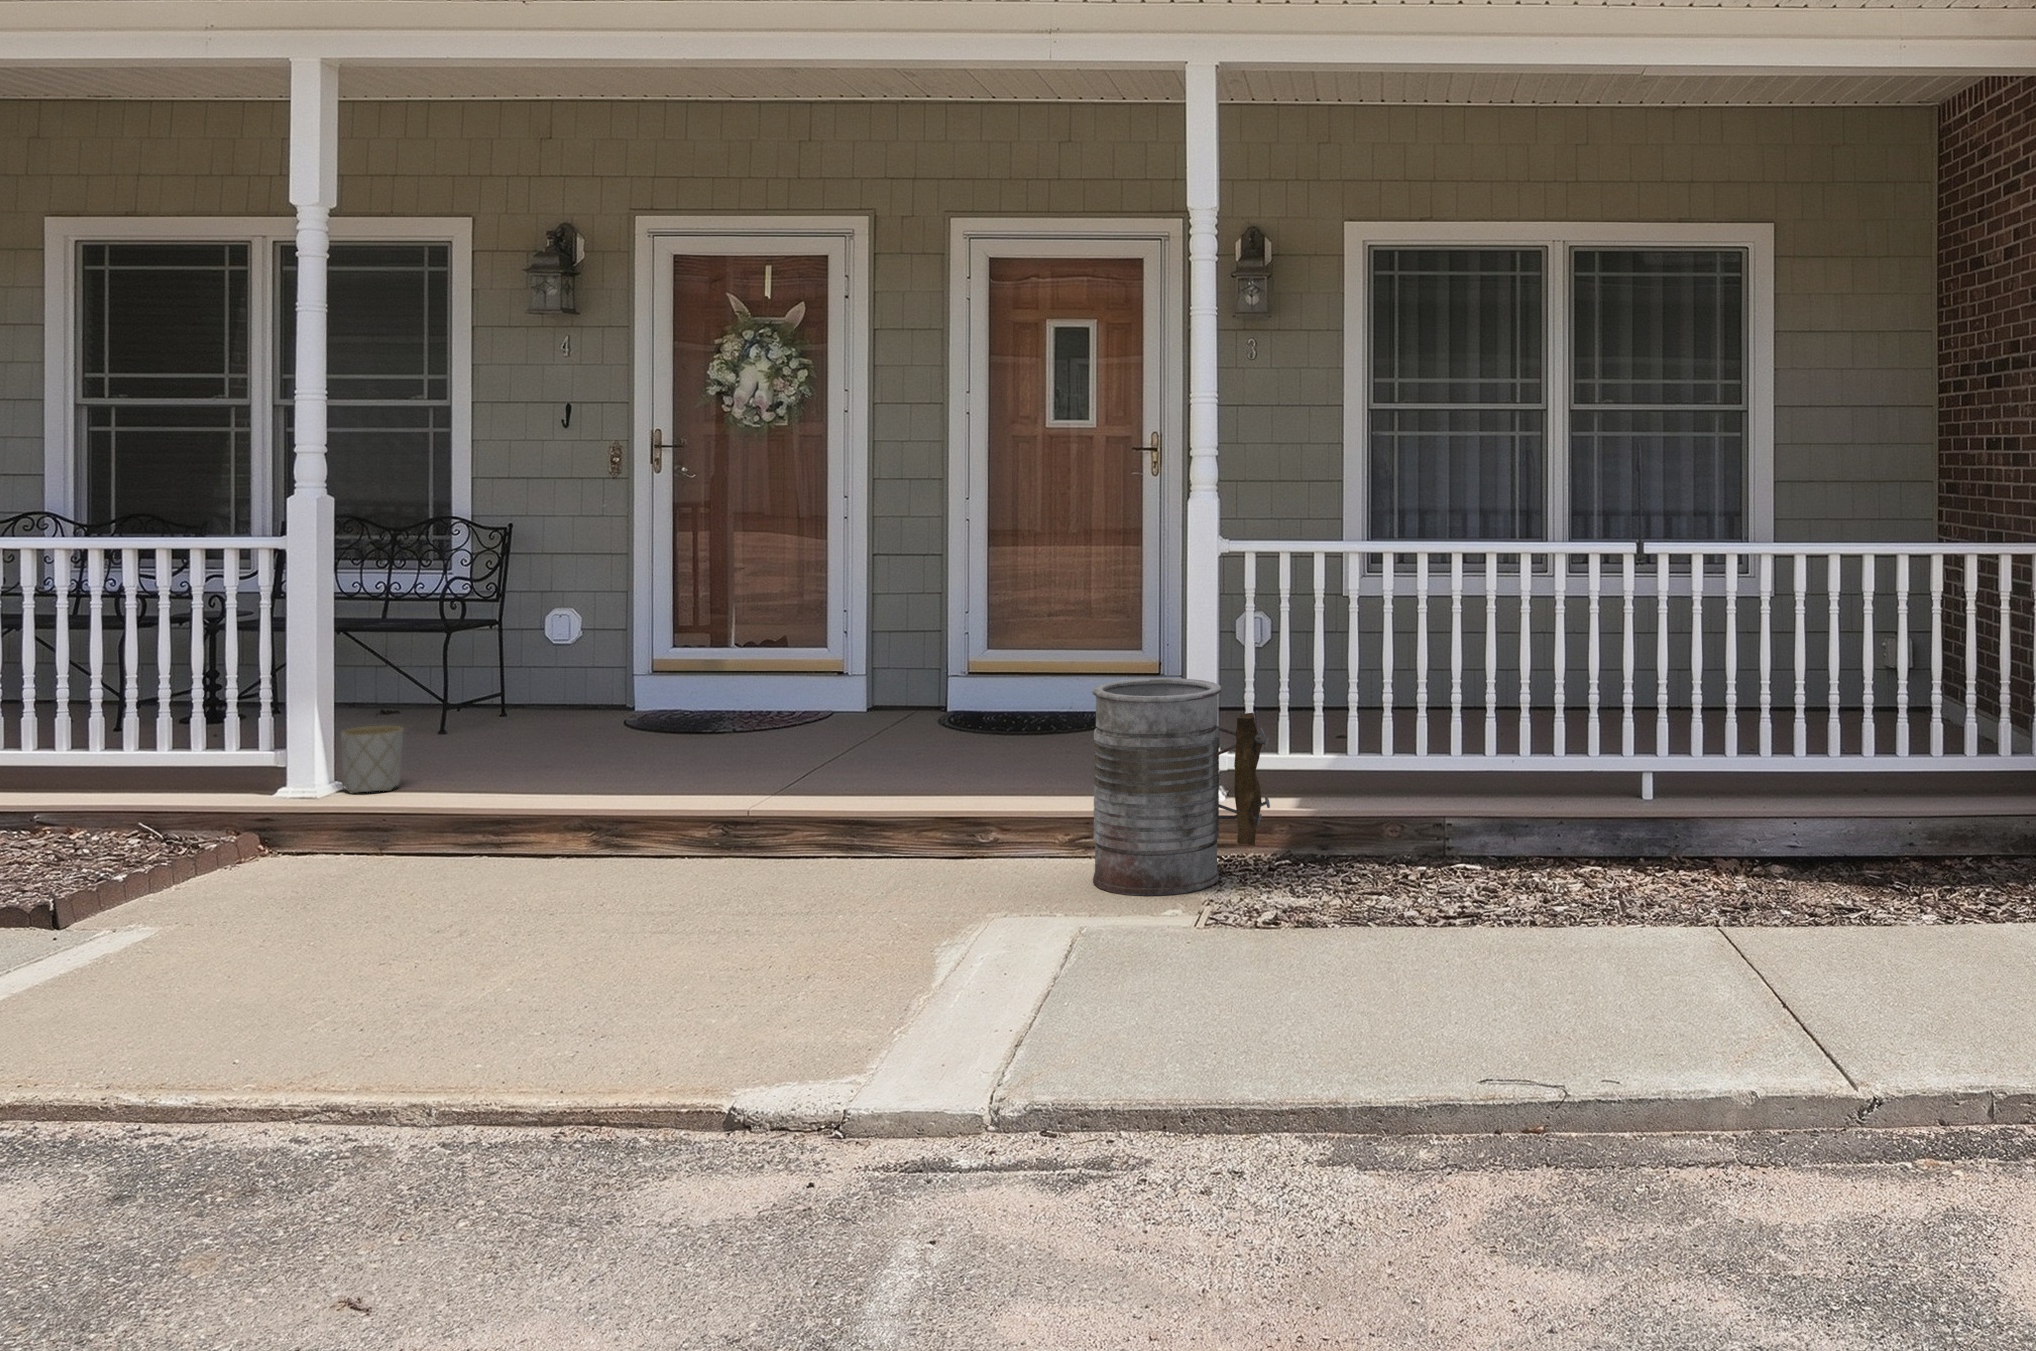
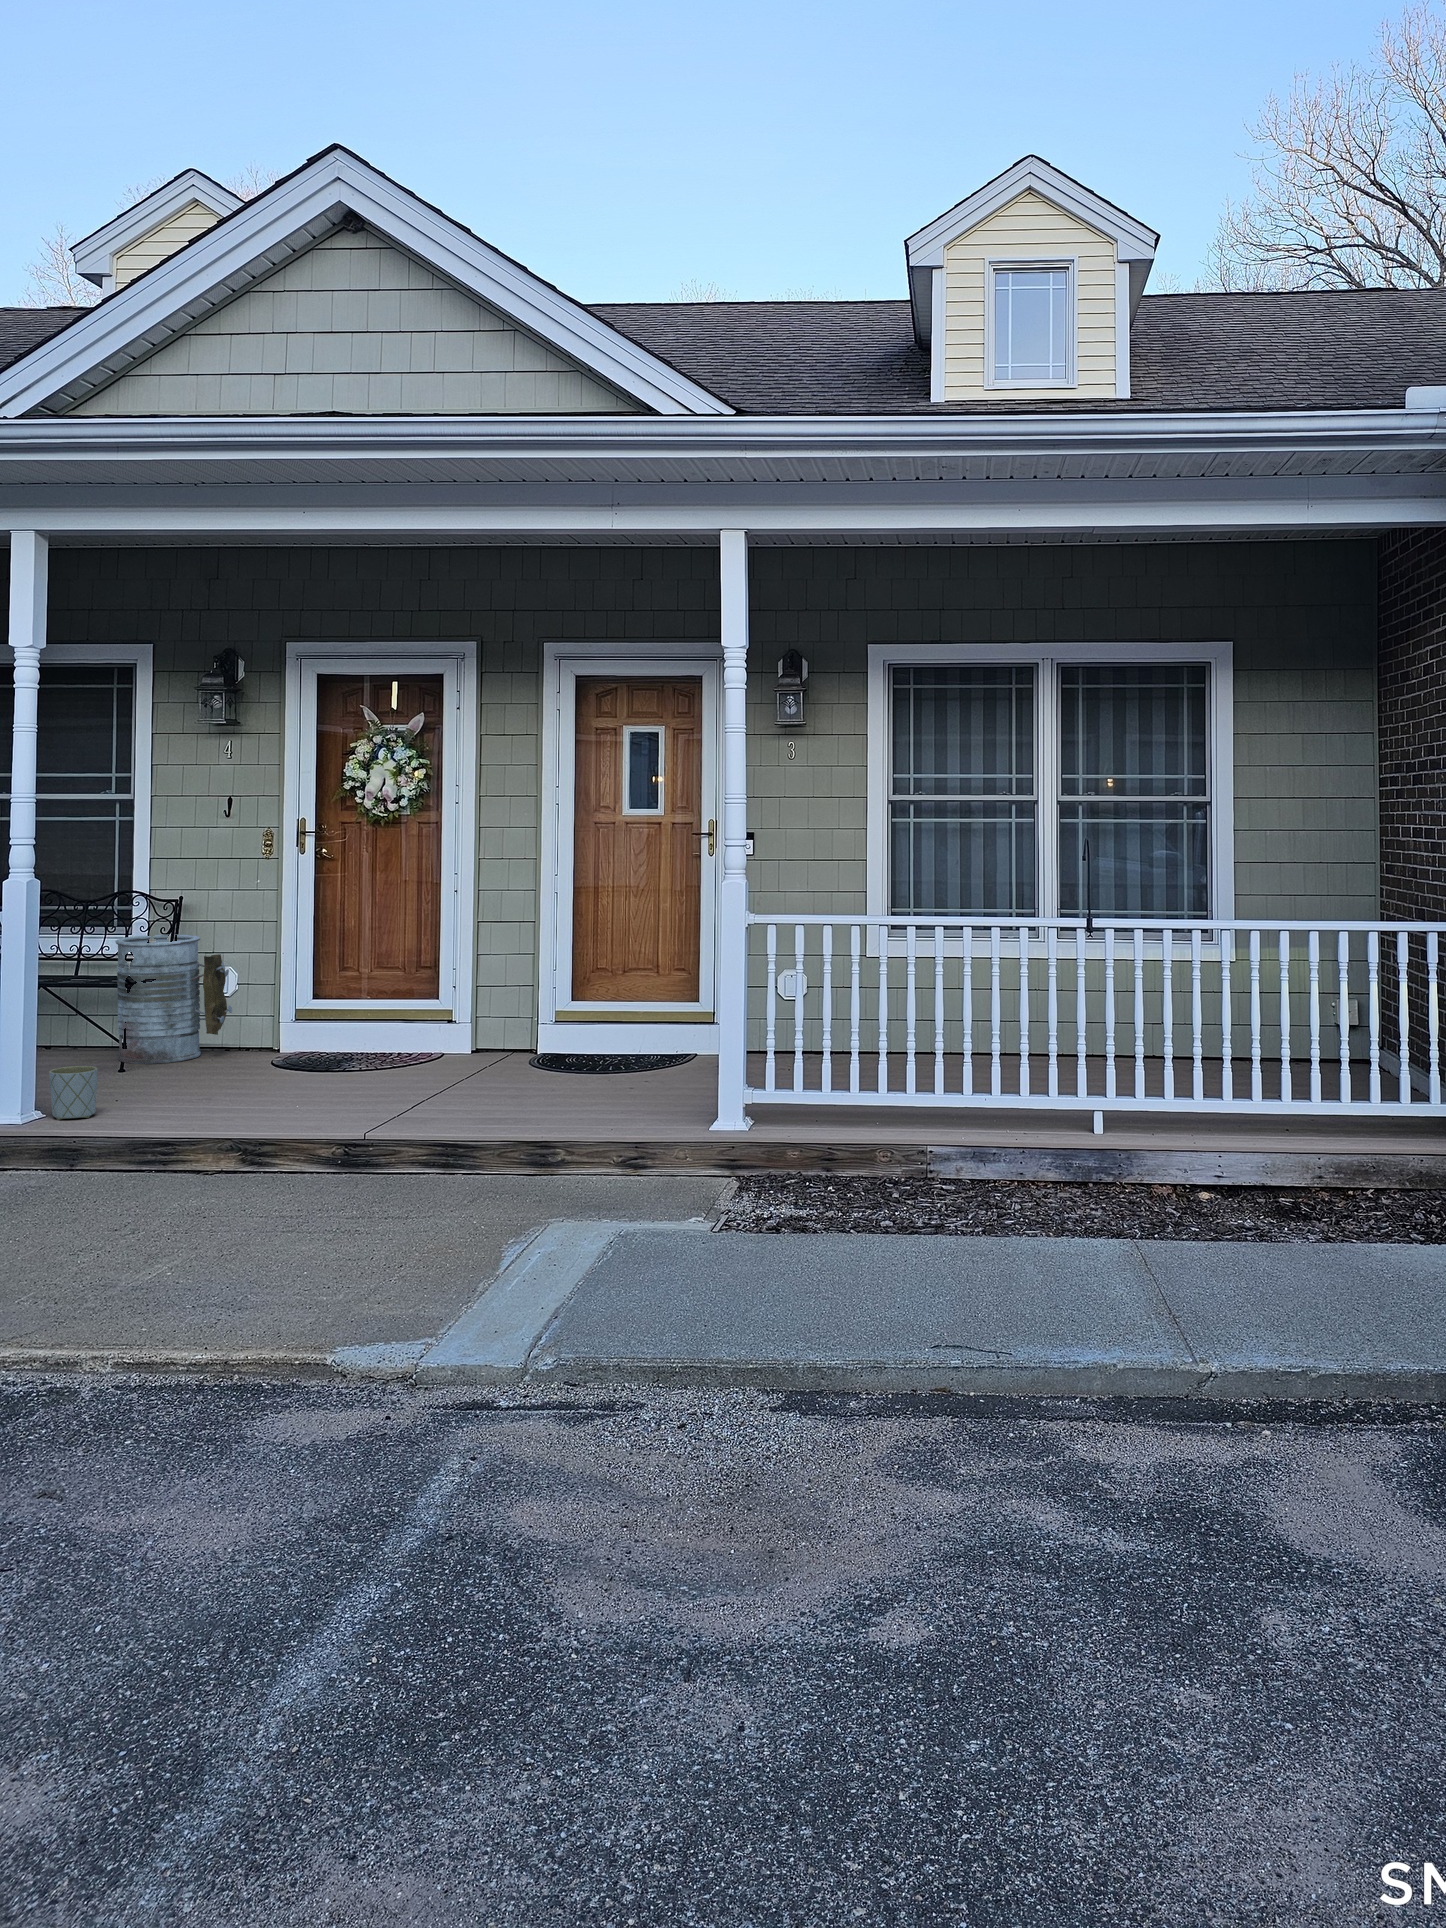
trash can: present [1092,678,1270,896] -> present [115,935,232,1064]

